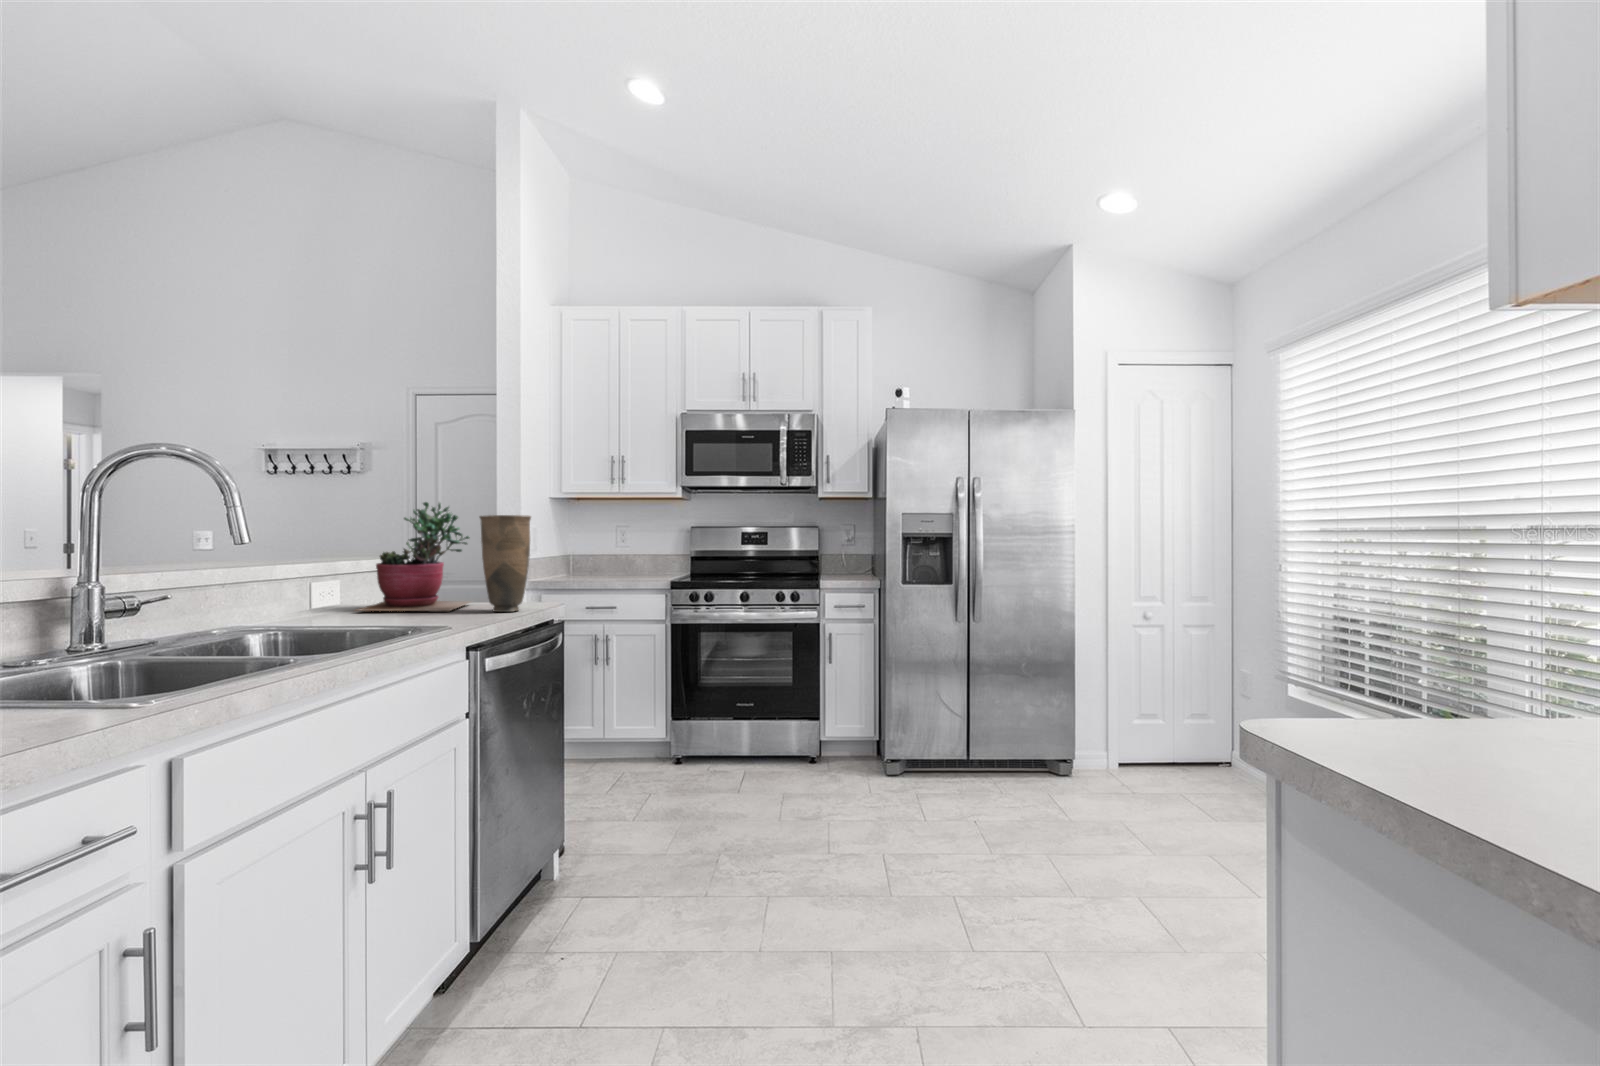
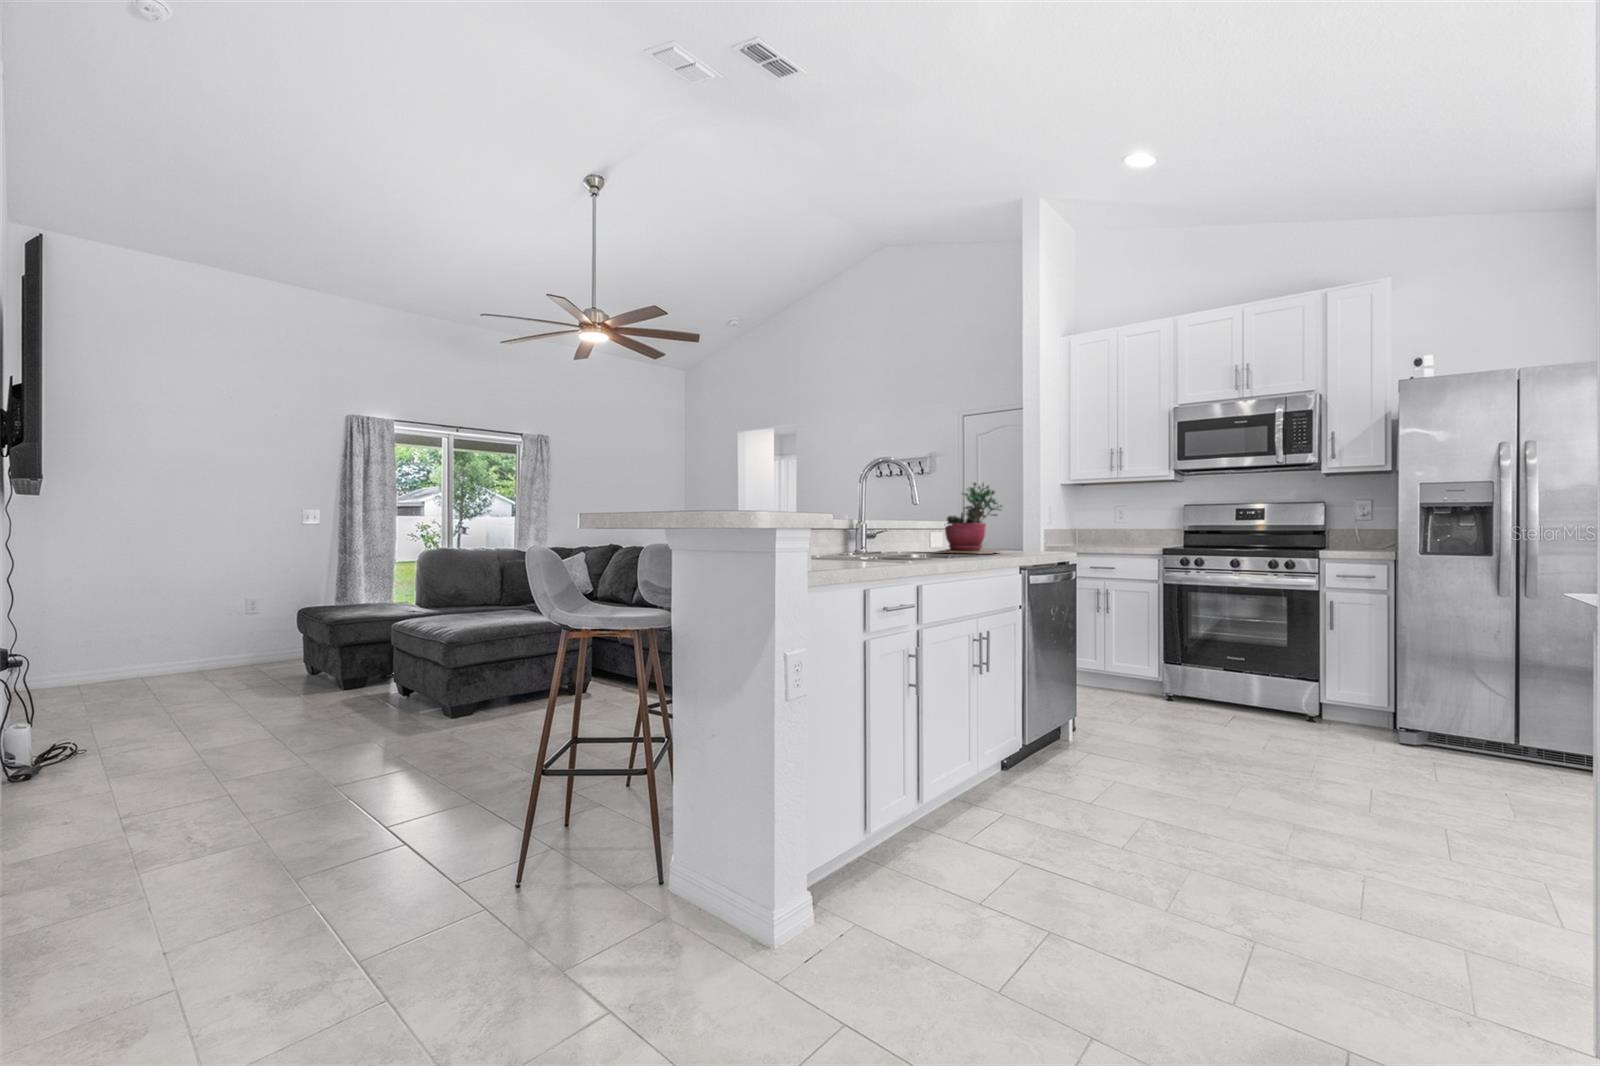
vase: present [480,515,531,612] -> none [1010,488,1045,555]

